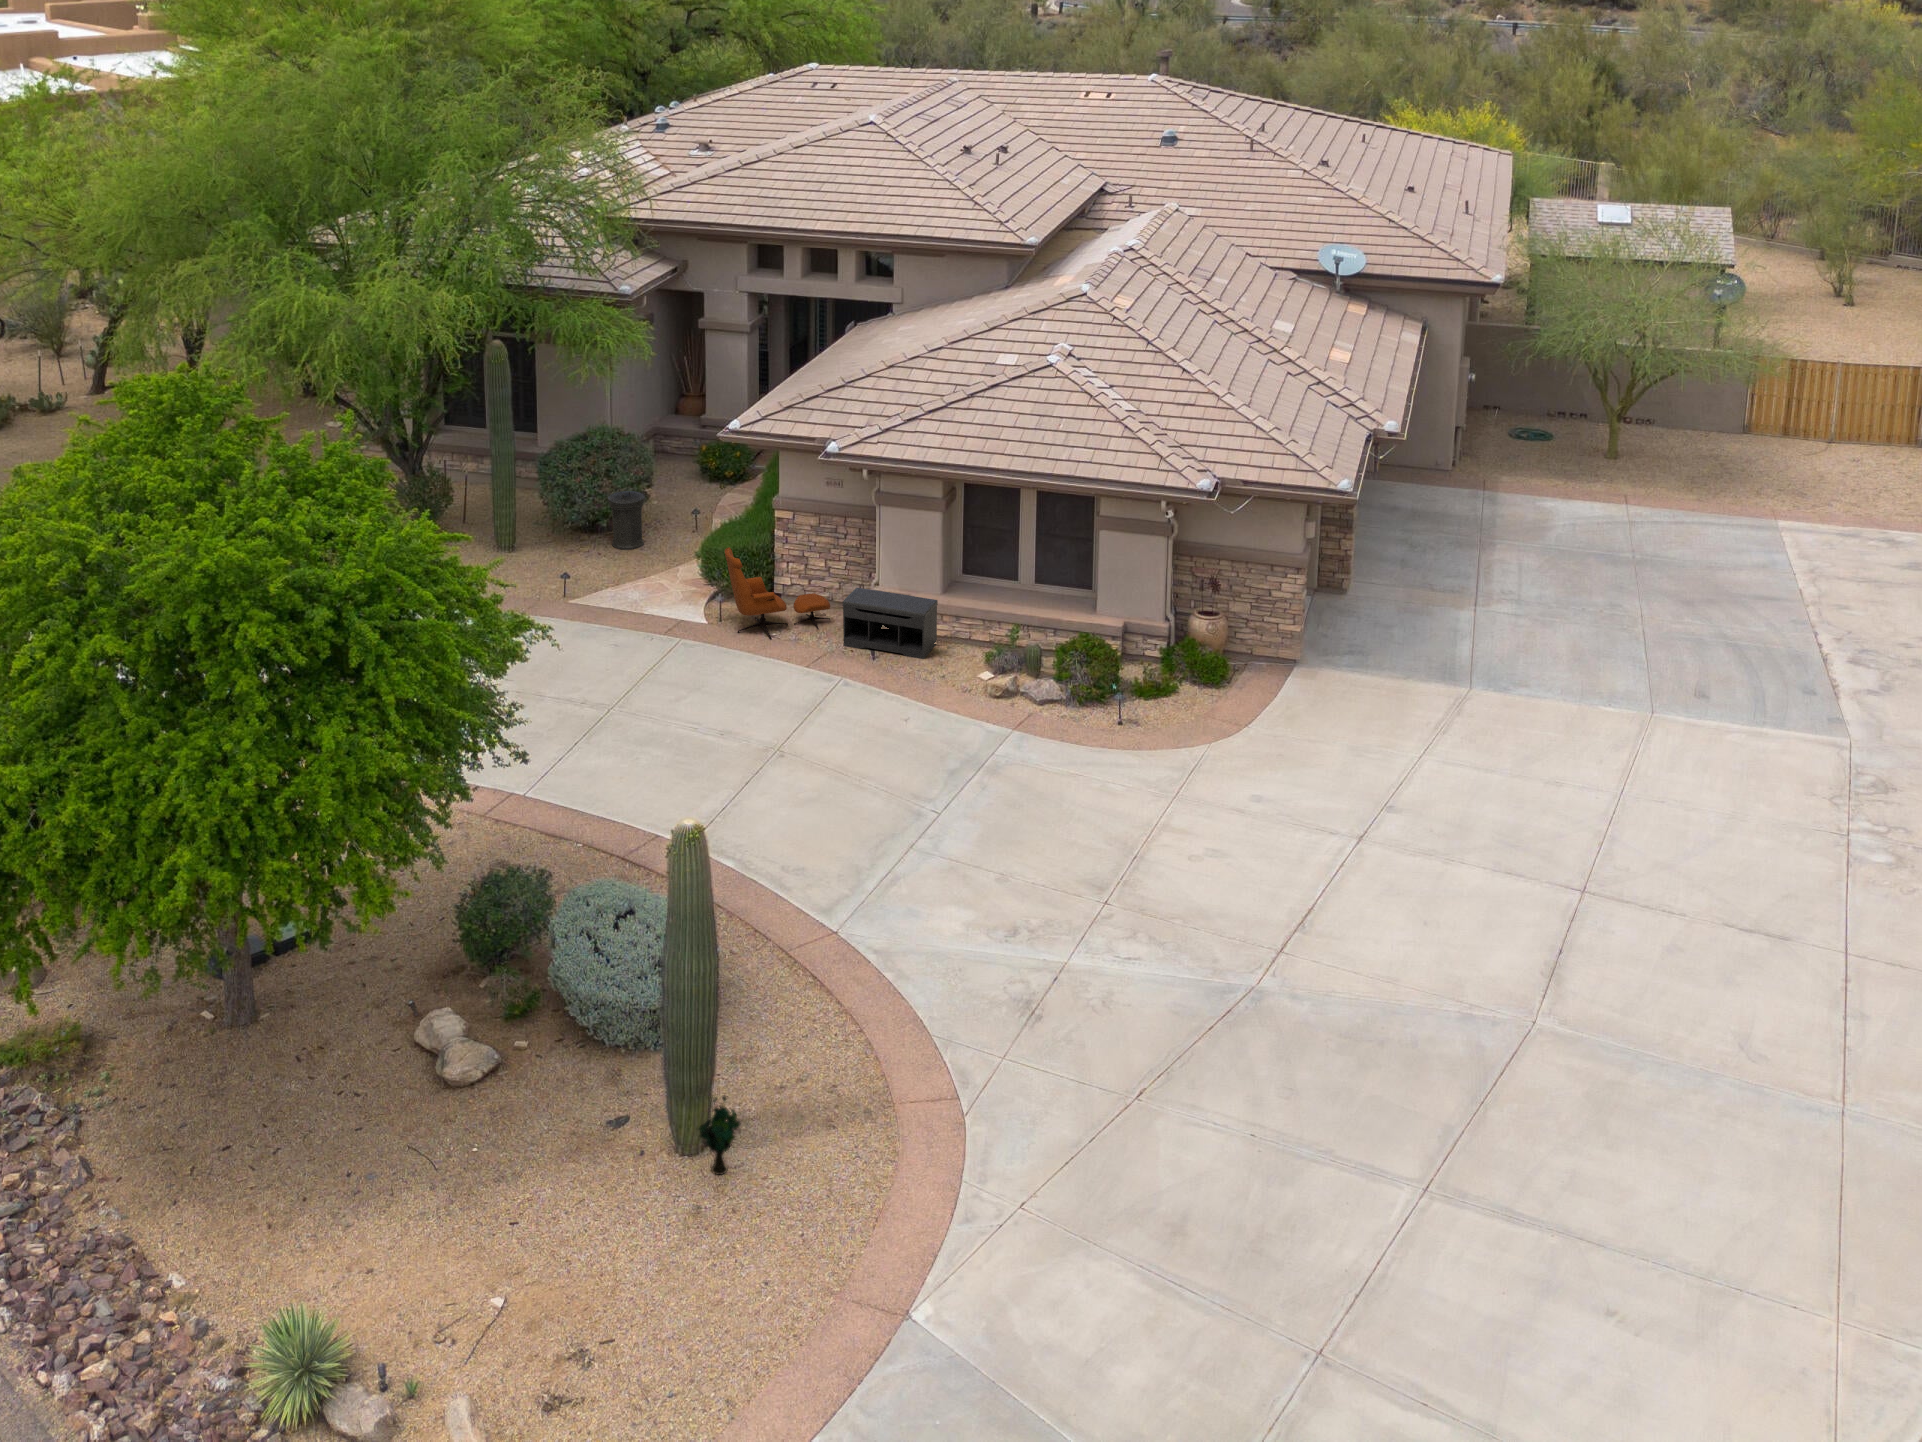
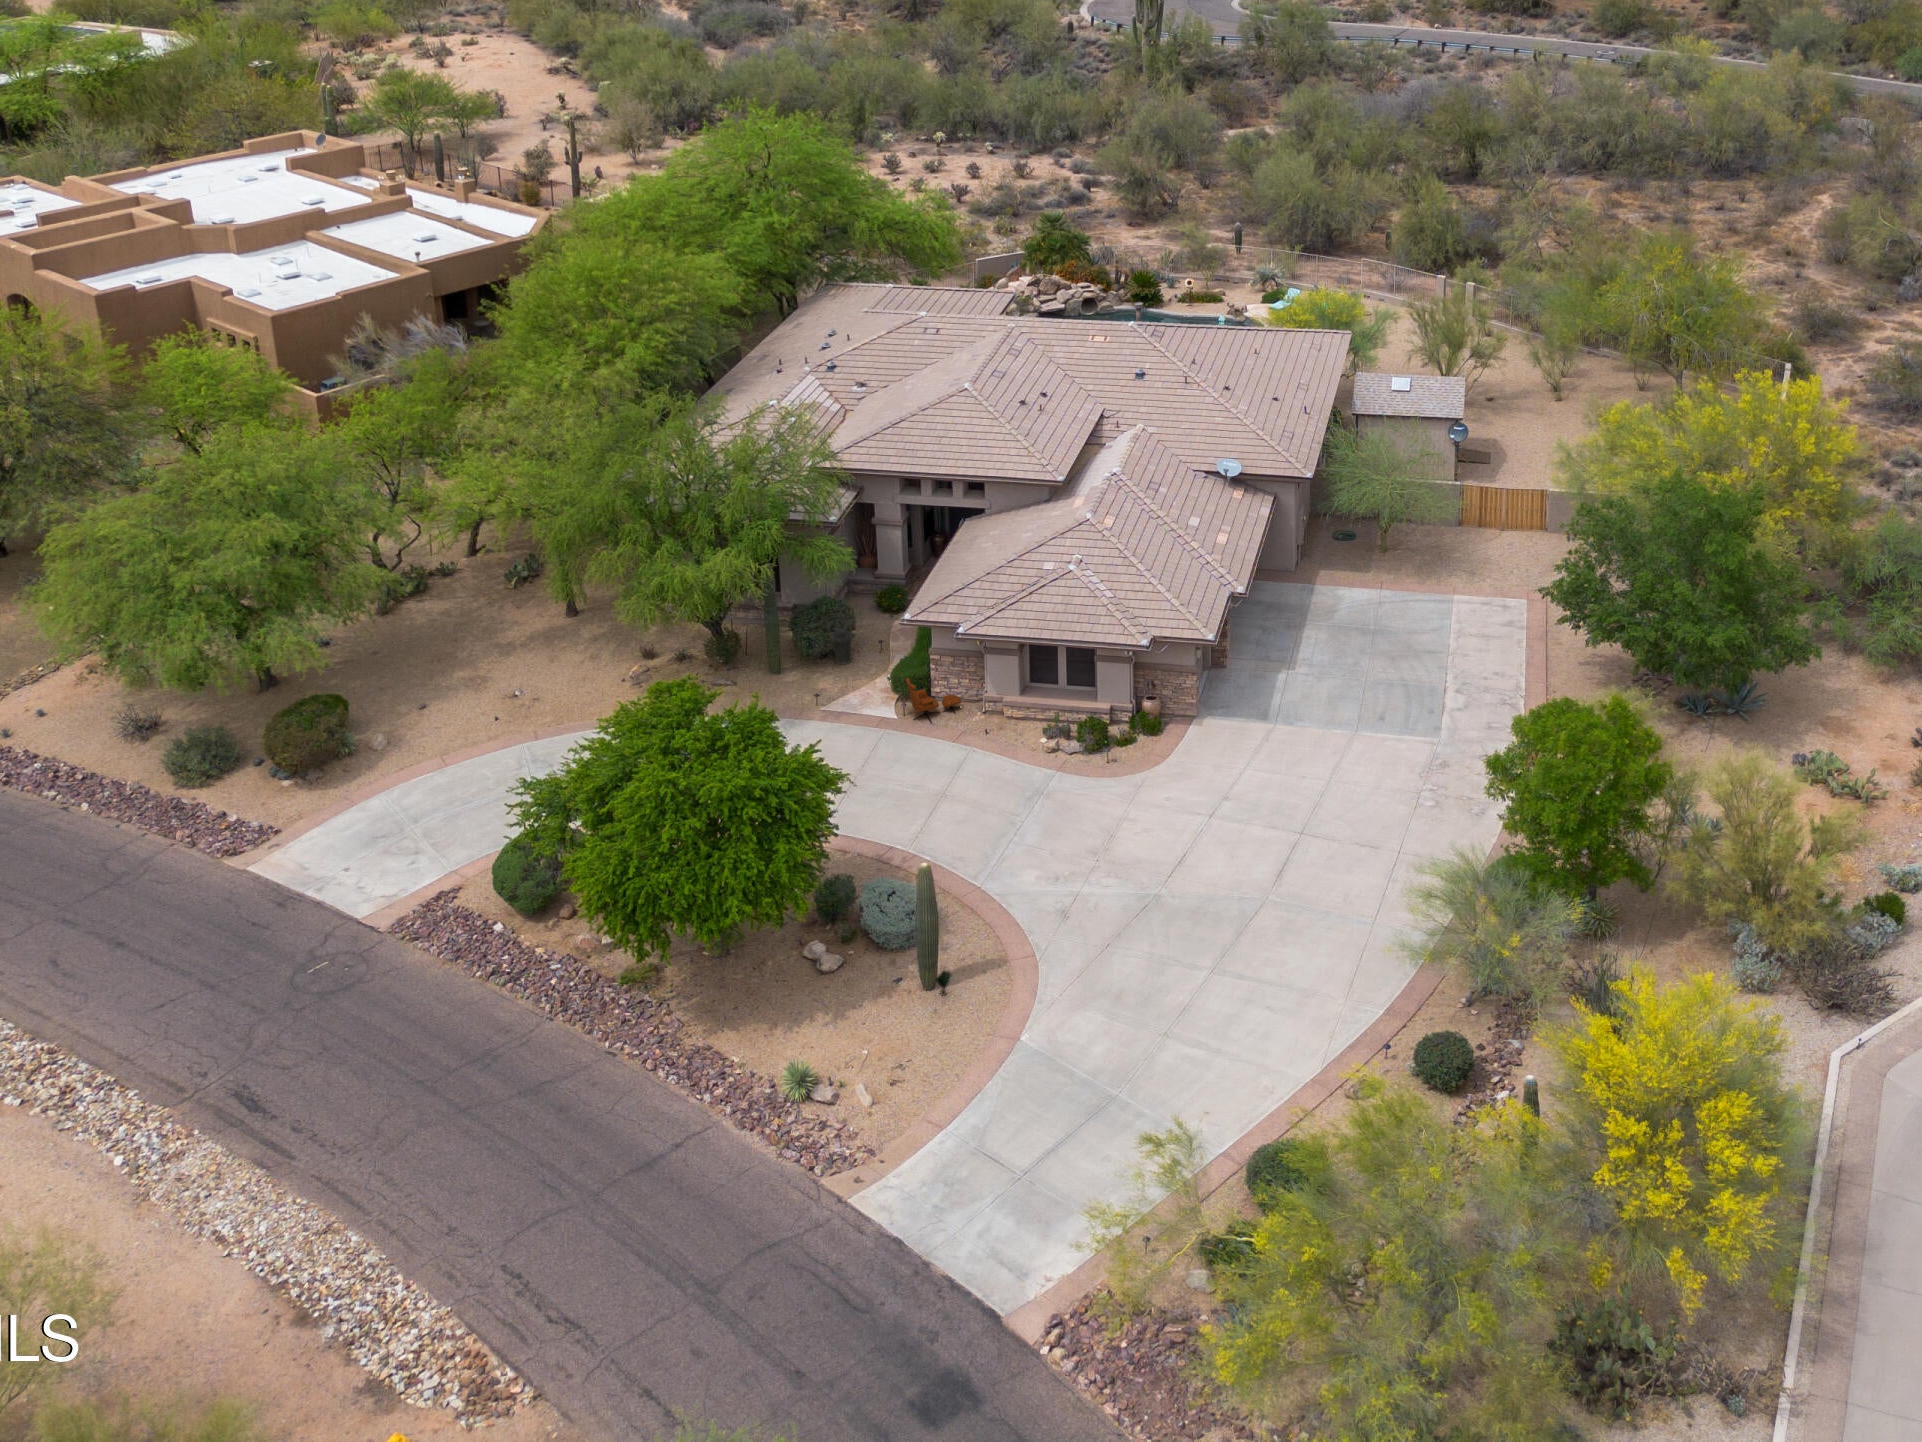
bench: present [843,588,938,659] -> none [969,693,1017,730]

